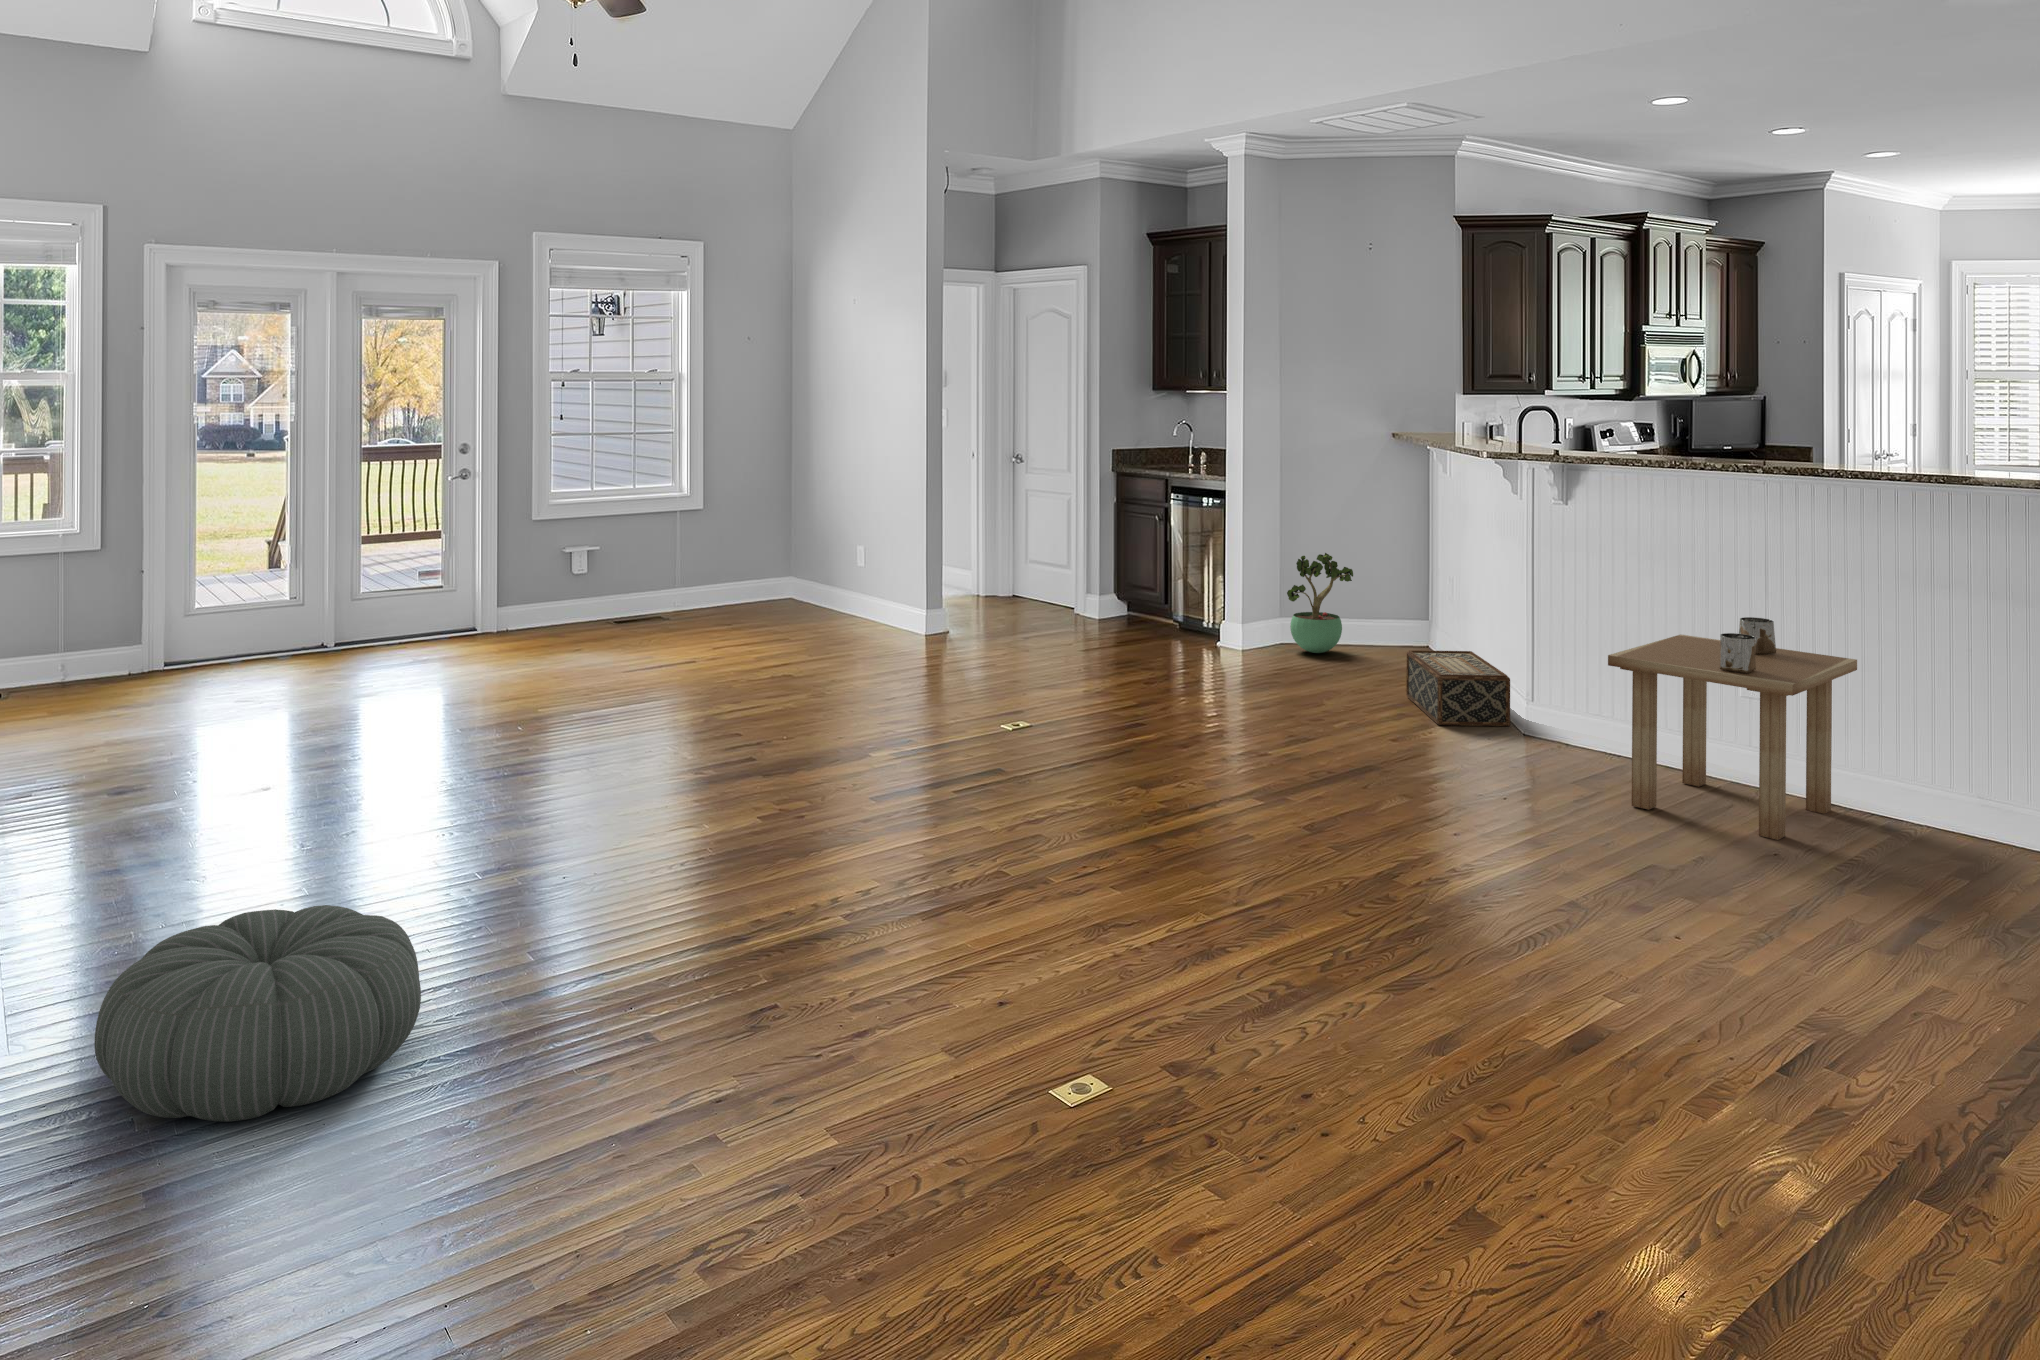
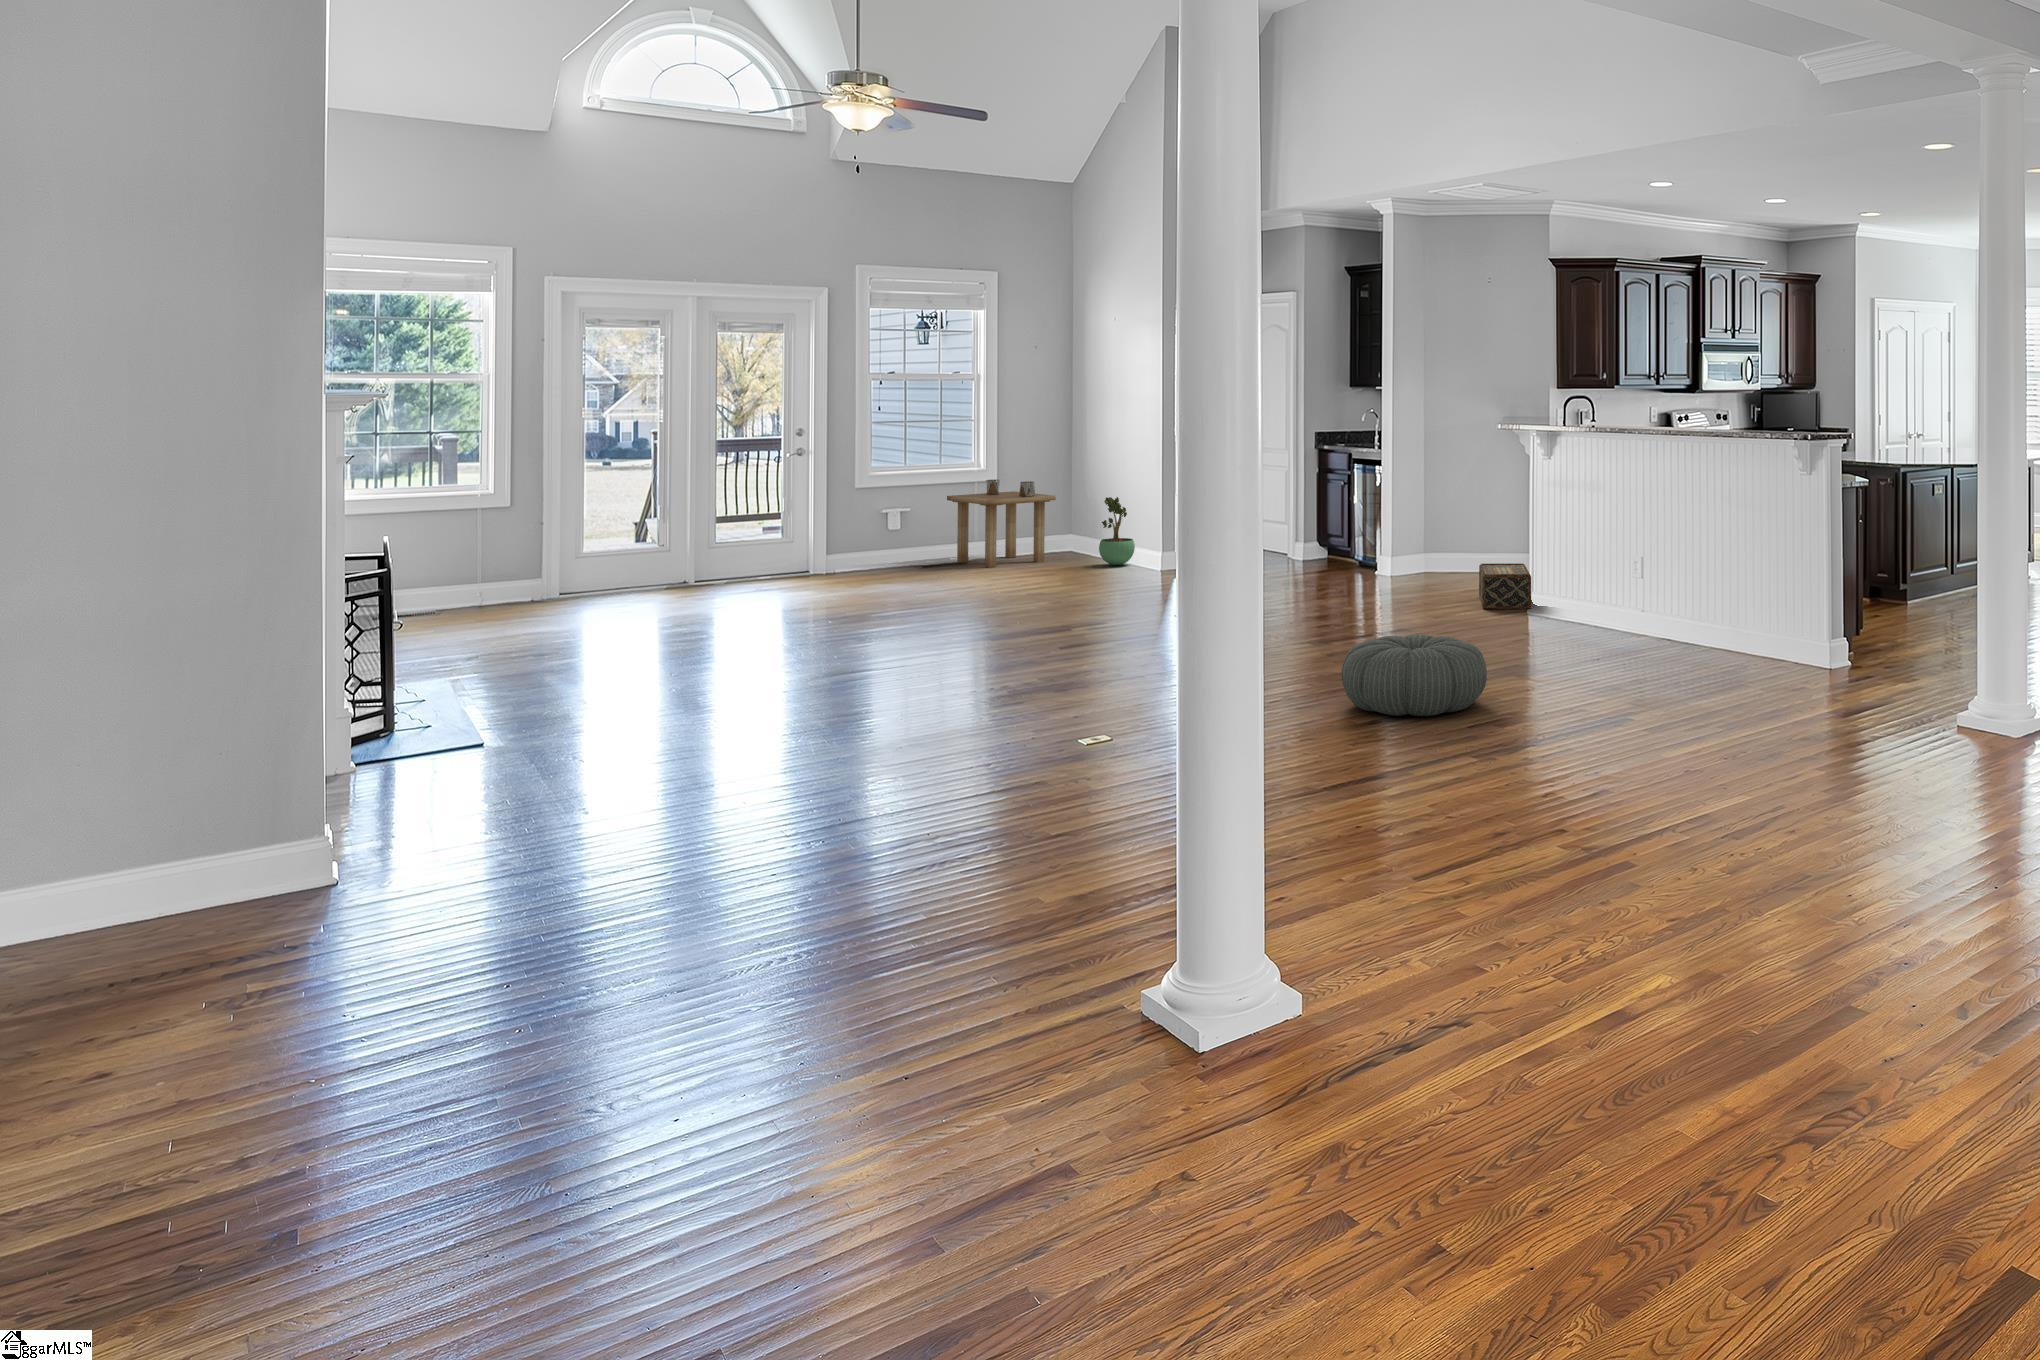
potted plant: present [1287,553,1353,653] -> present [1099,497,1135,565]
side table: present [1608,617,1857,840] -> present [947,479,1056,568]
pouf: present [95,905,421,1122] -> present [1341,634,1487,716]

